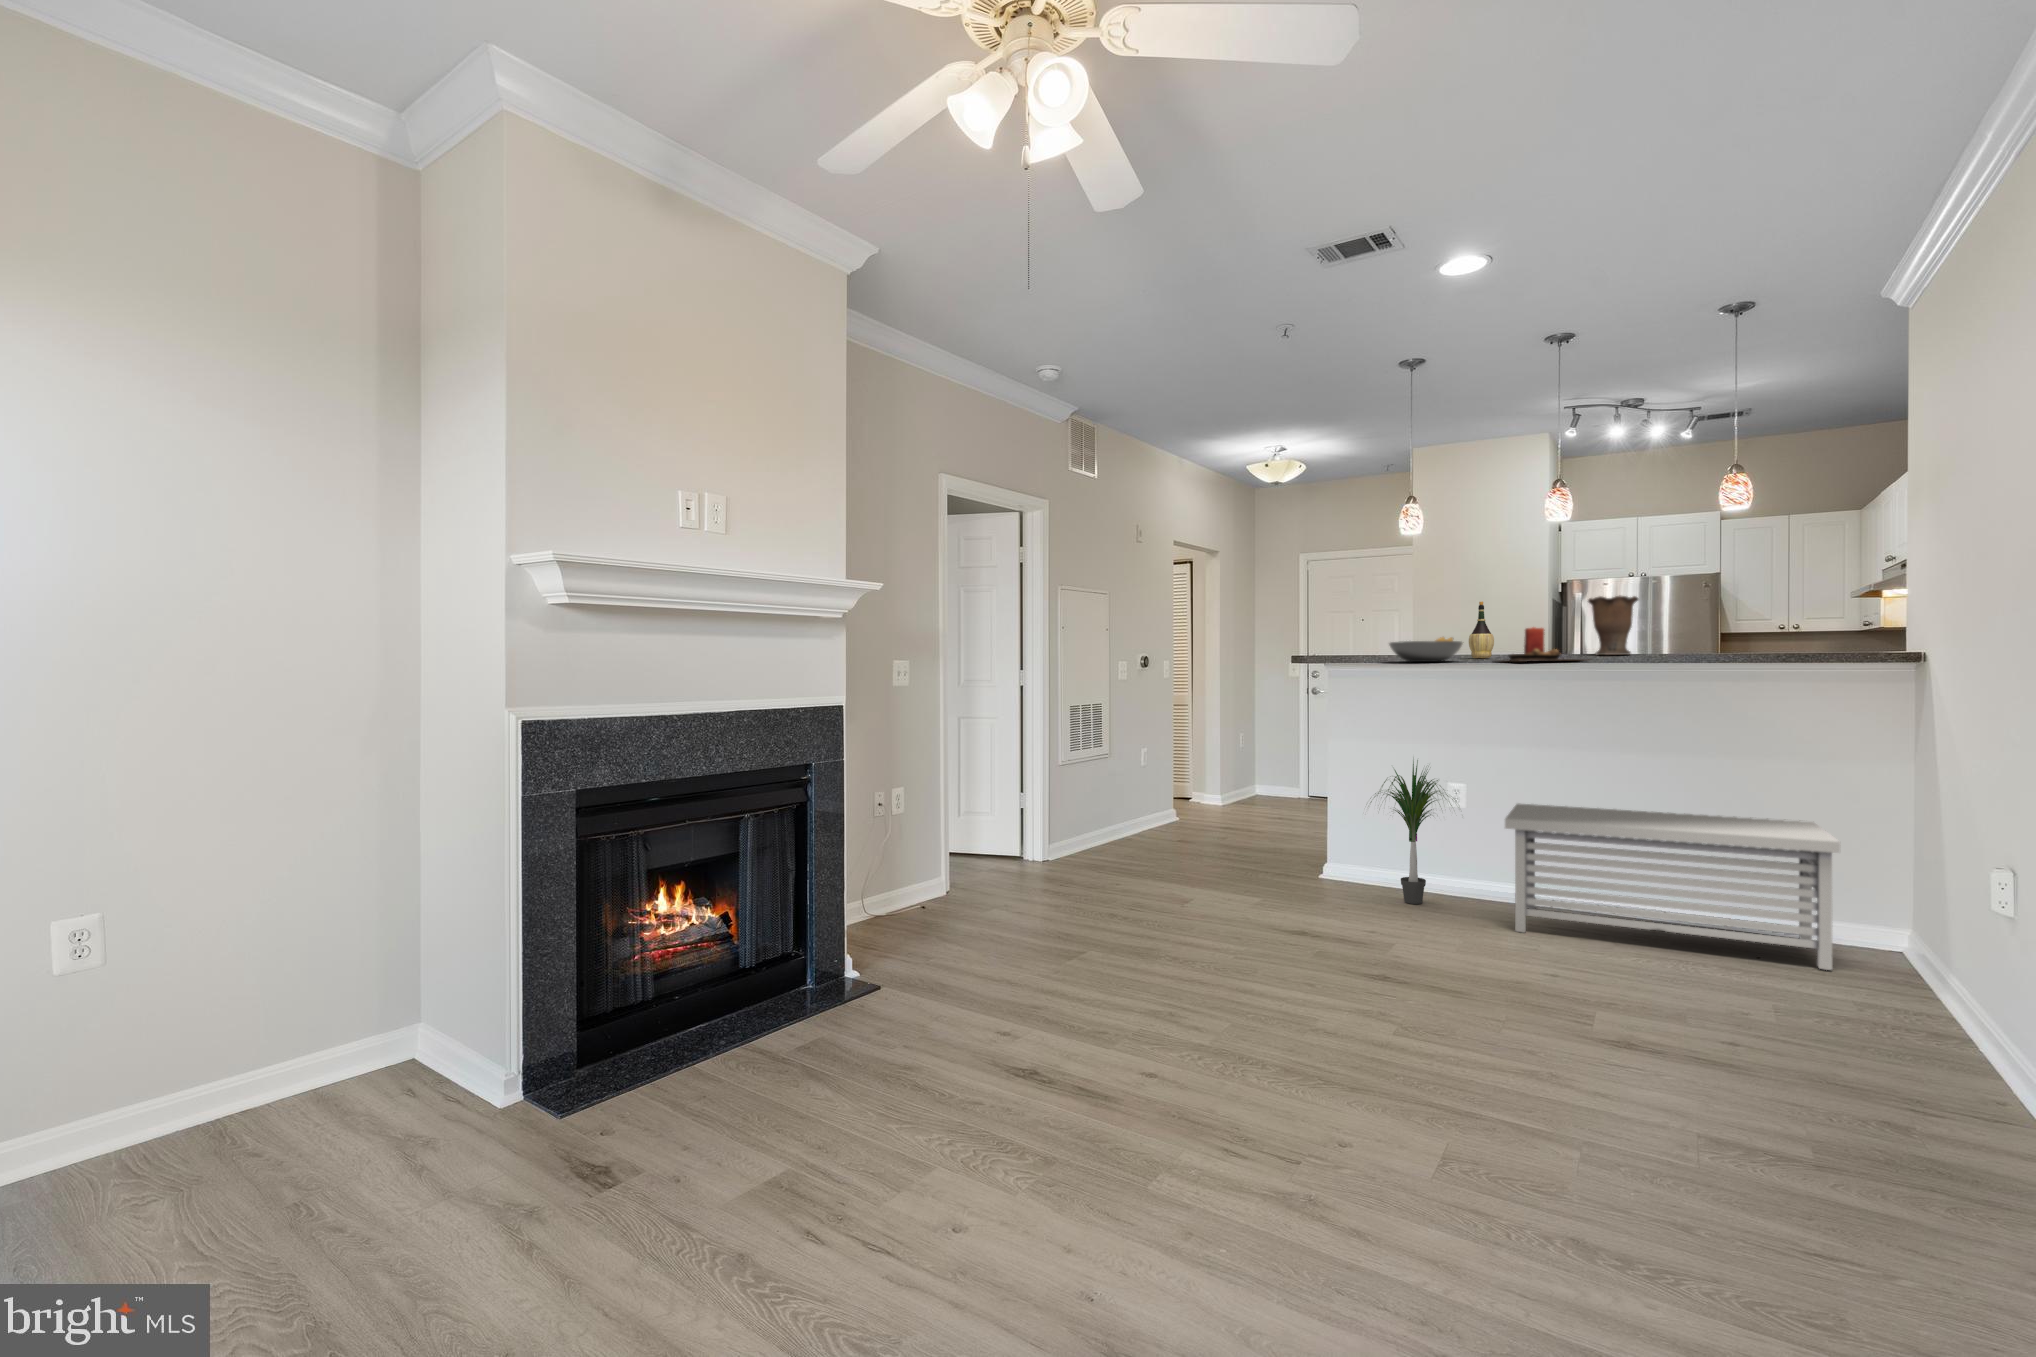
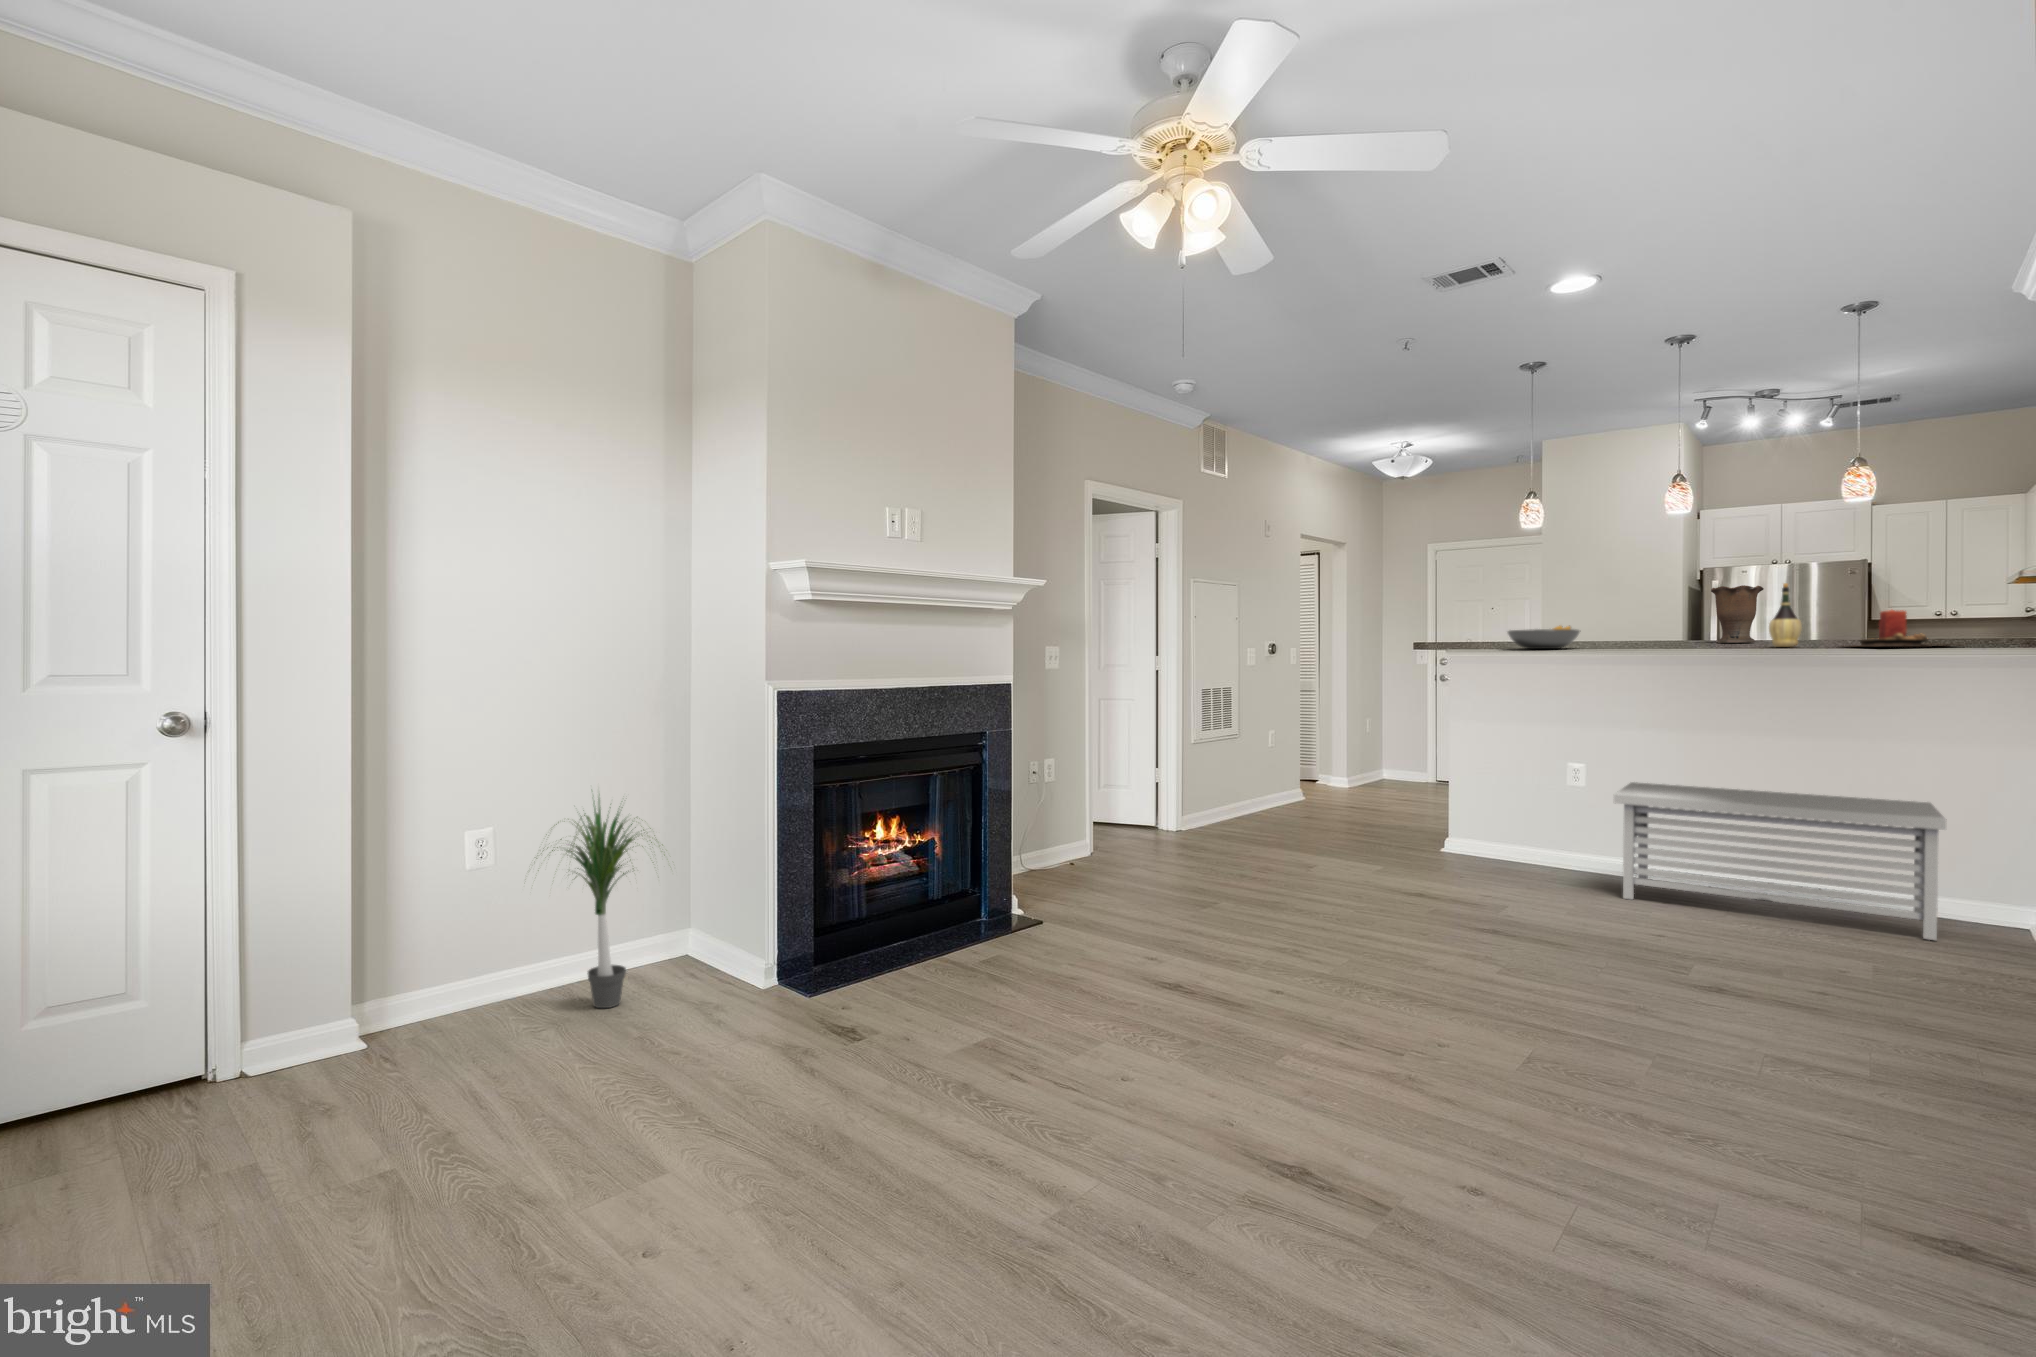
wine bottle: present [1469,601,1494,659] -> present [1769,583,1802,647]
candle: present [1503,627,1588,662] -> present [1843,610,1965,647]
potted plant: present [1370,760,1452,904] -> present [536,799,657,1008]

